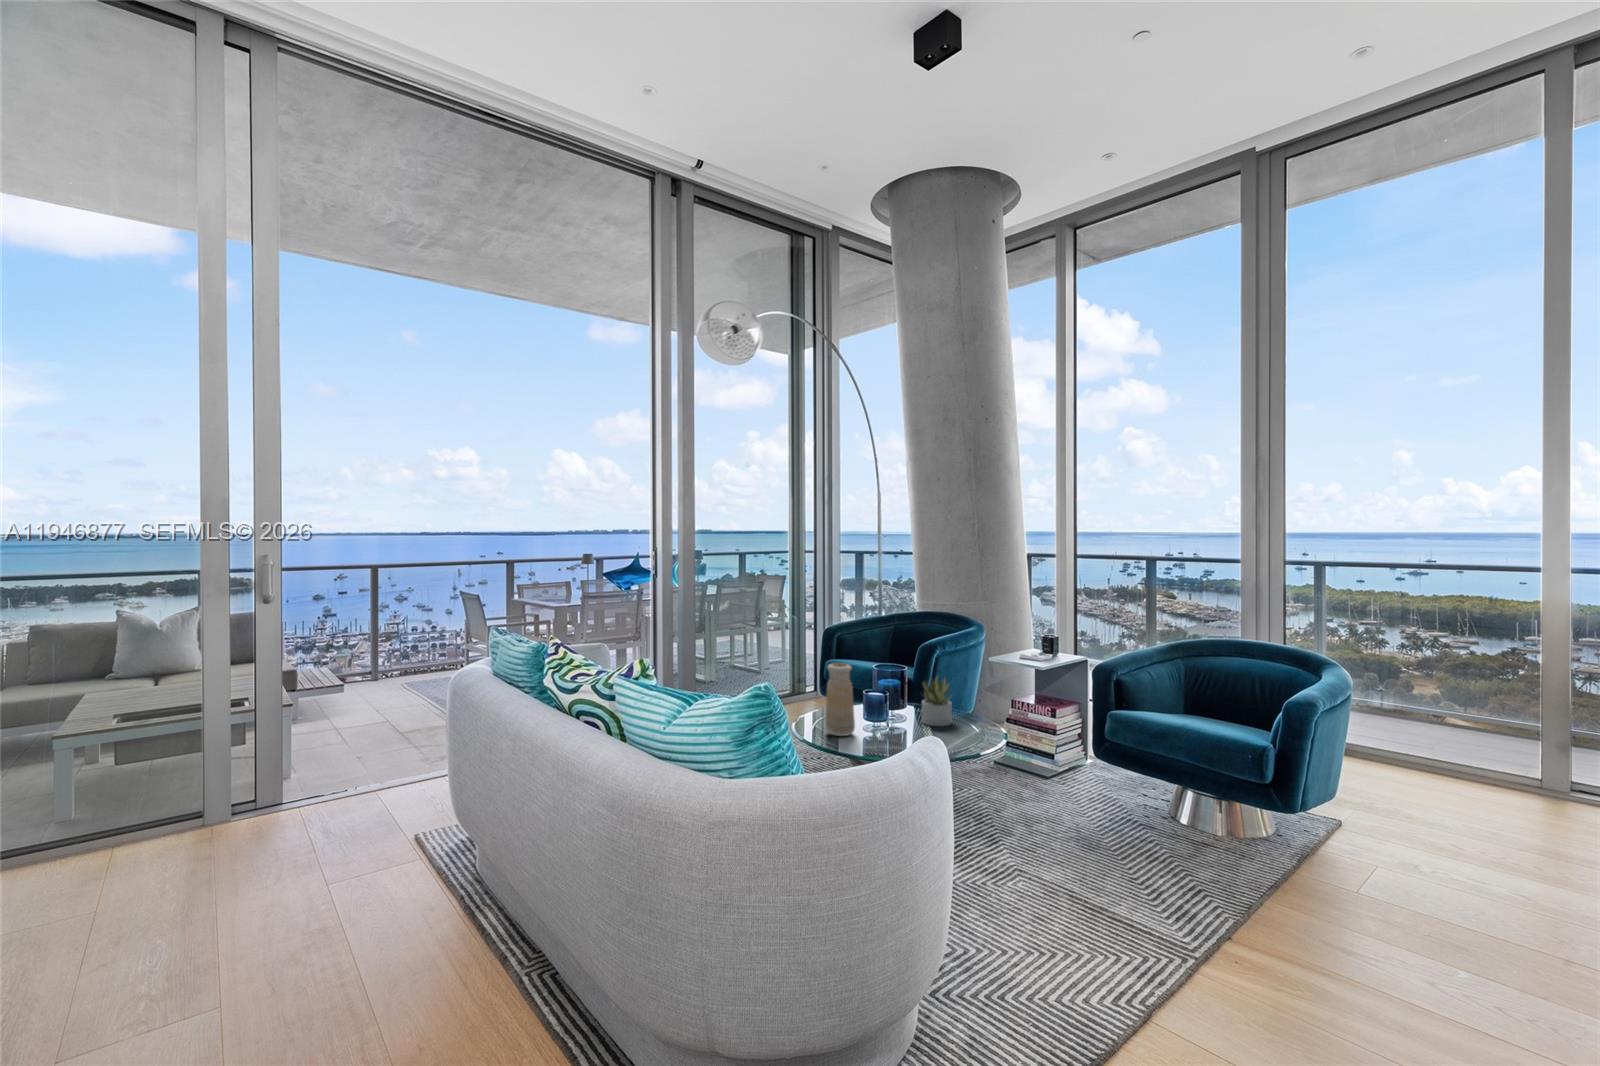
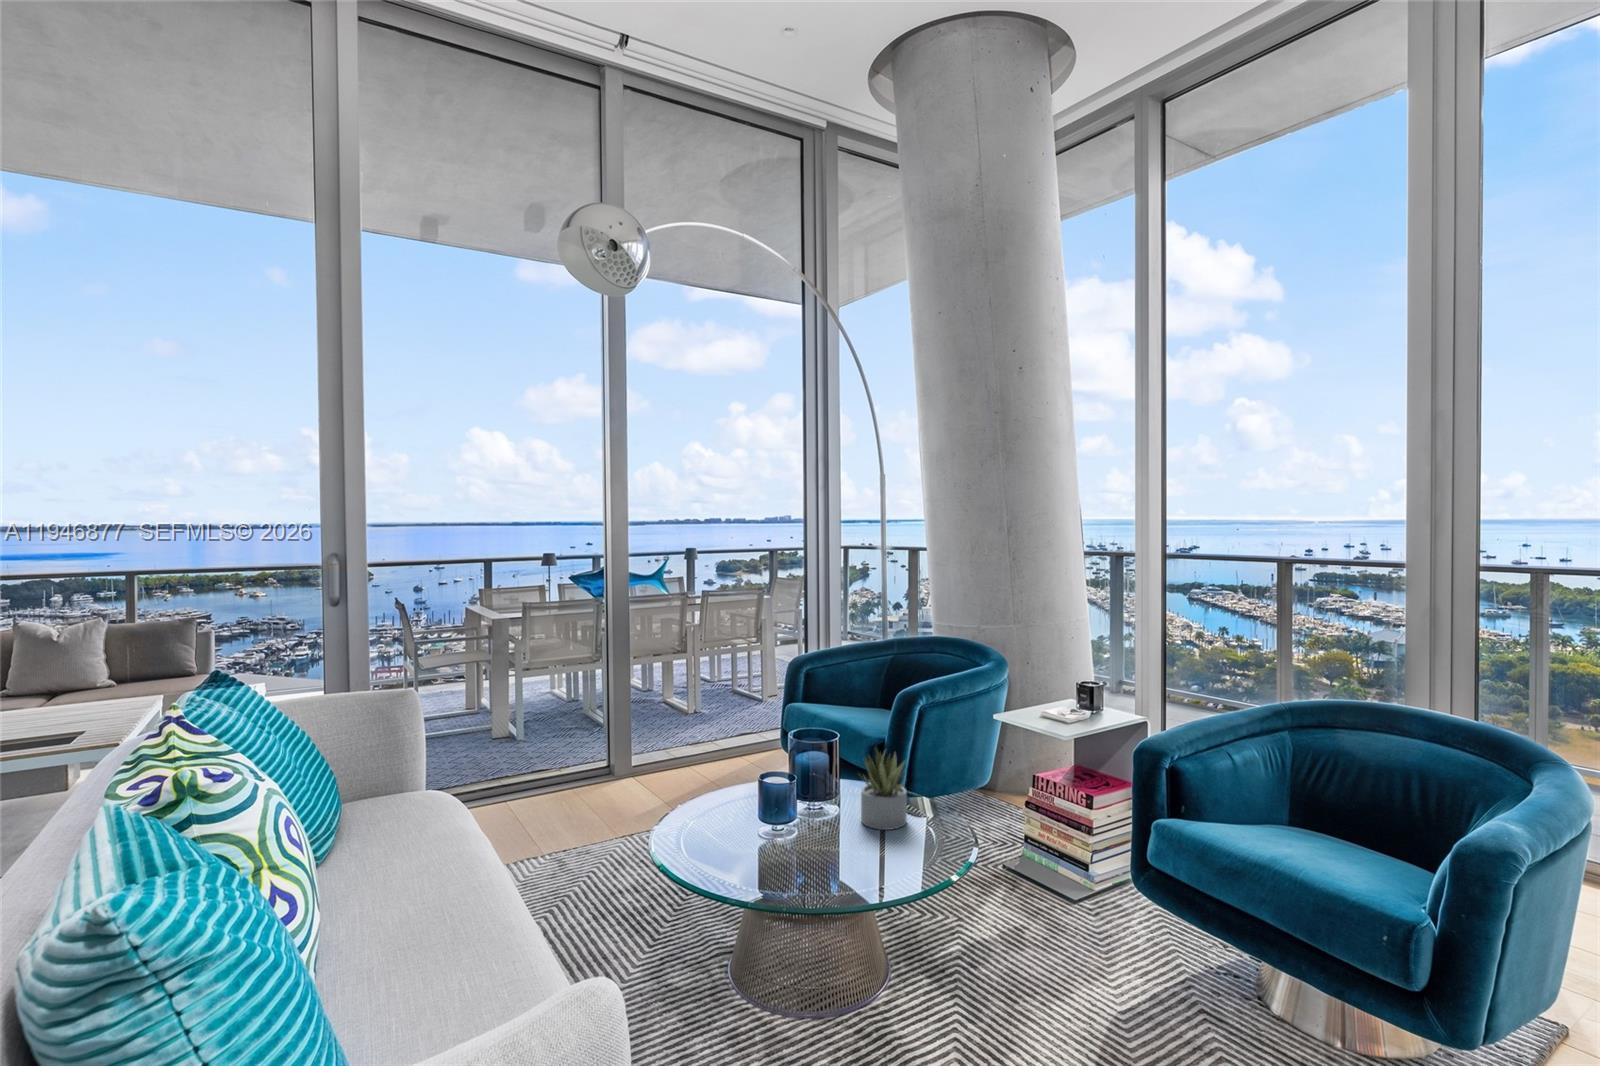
vase: present [825,663,855,736] -> none [698,731,743,845]

